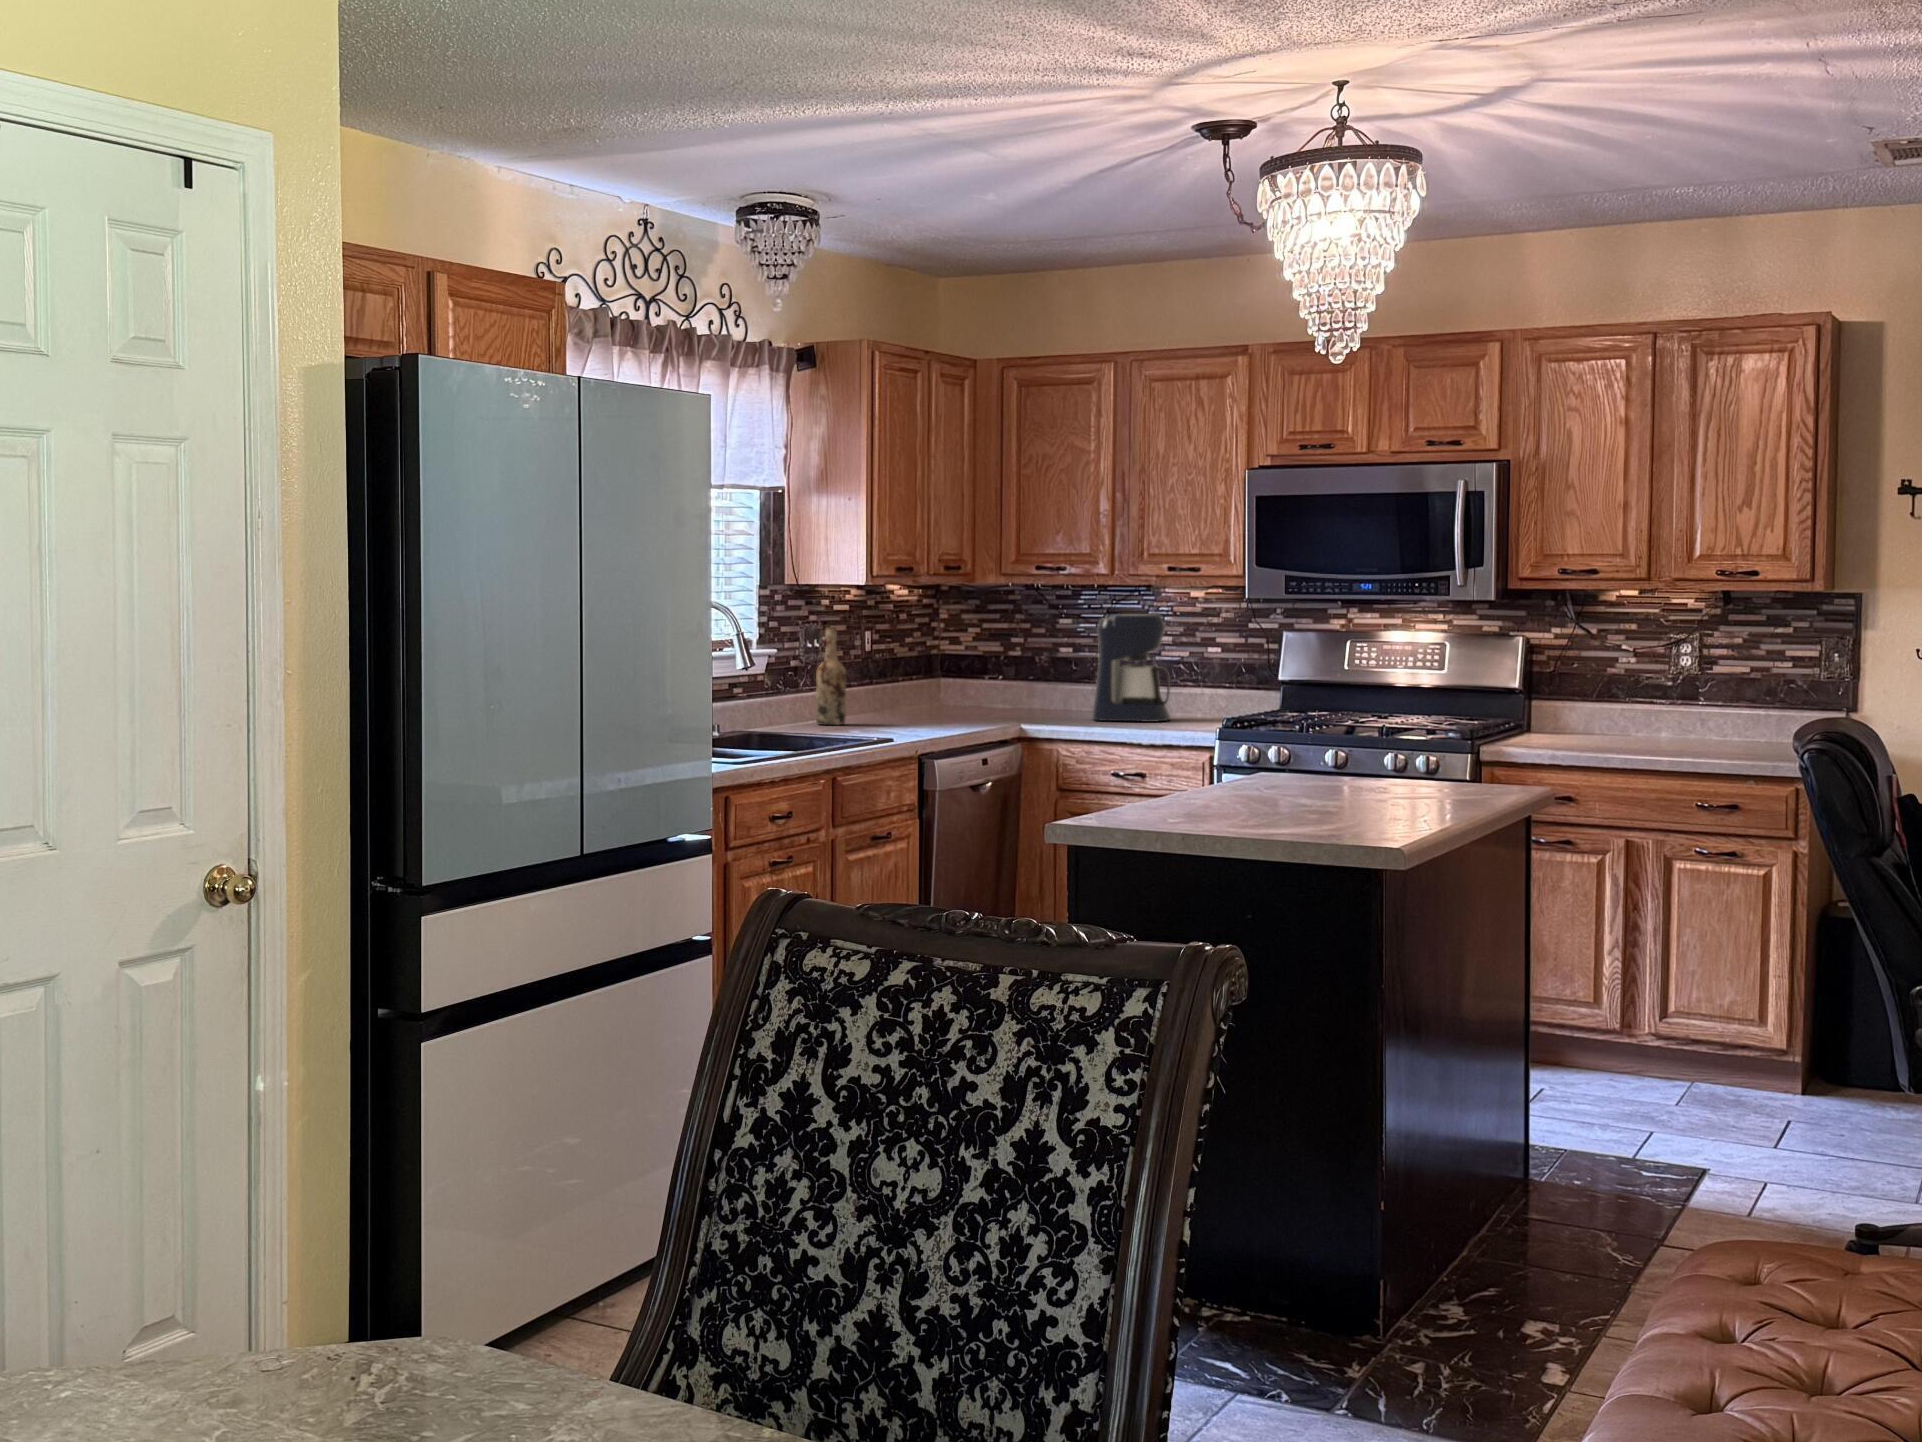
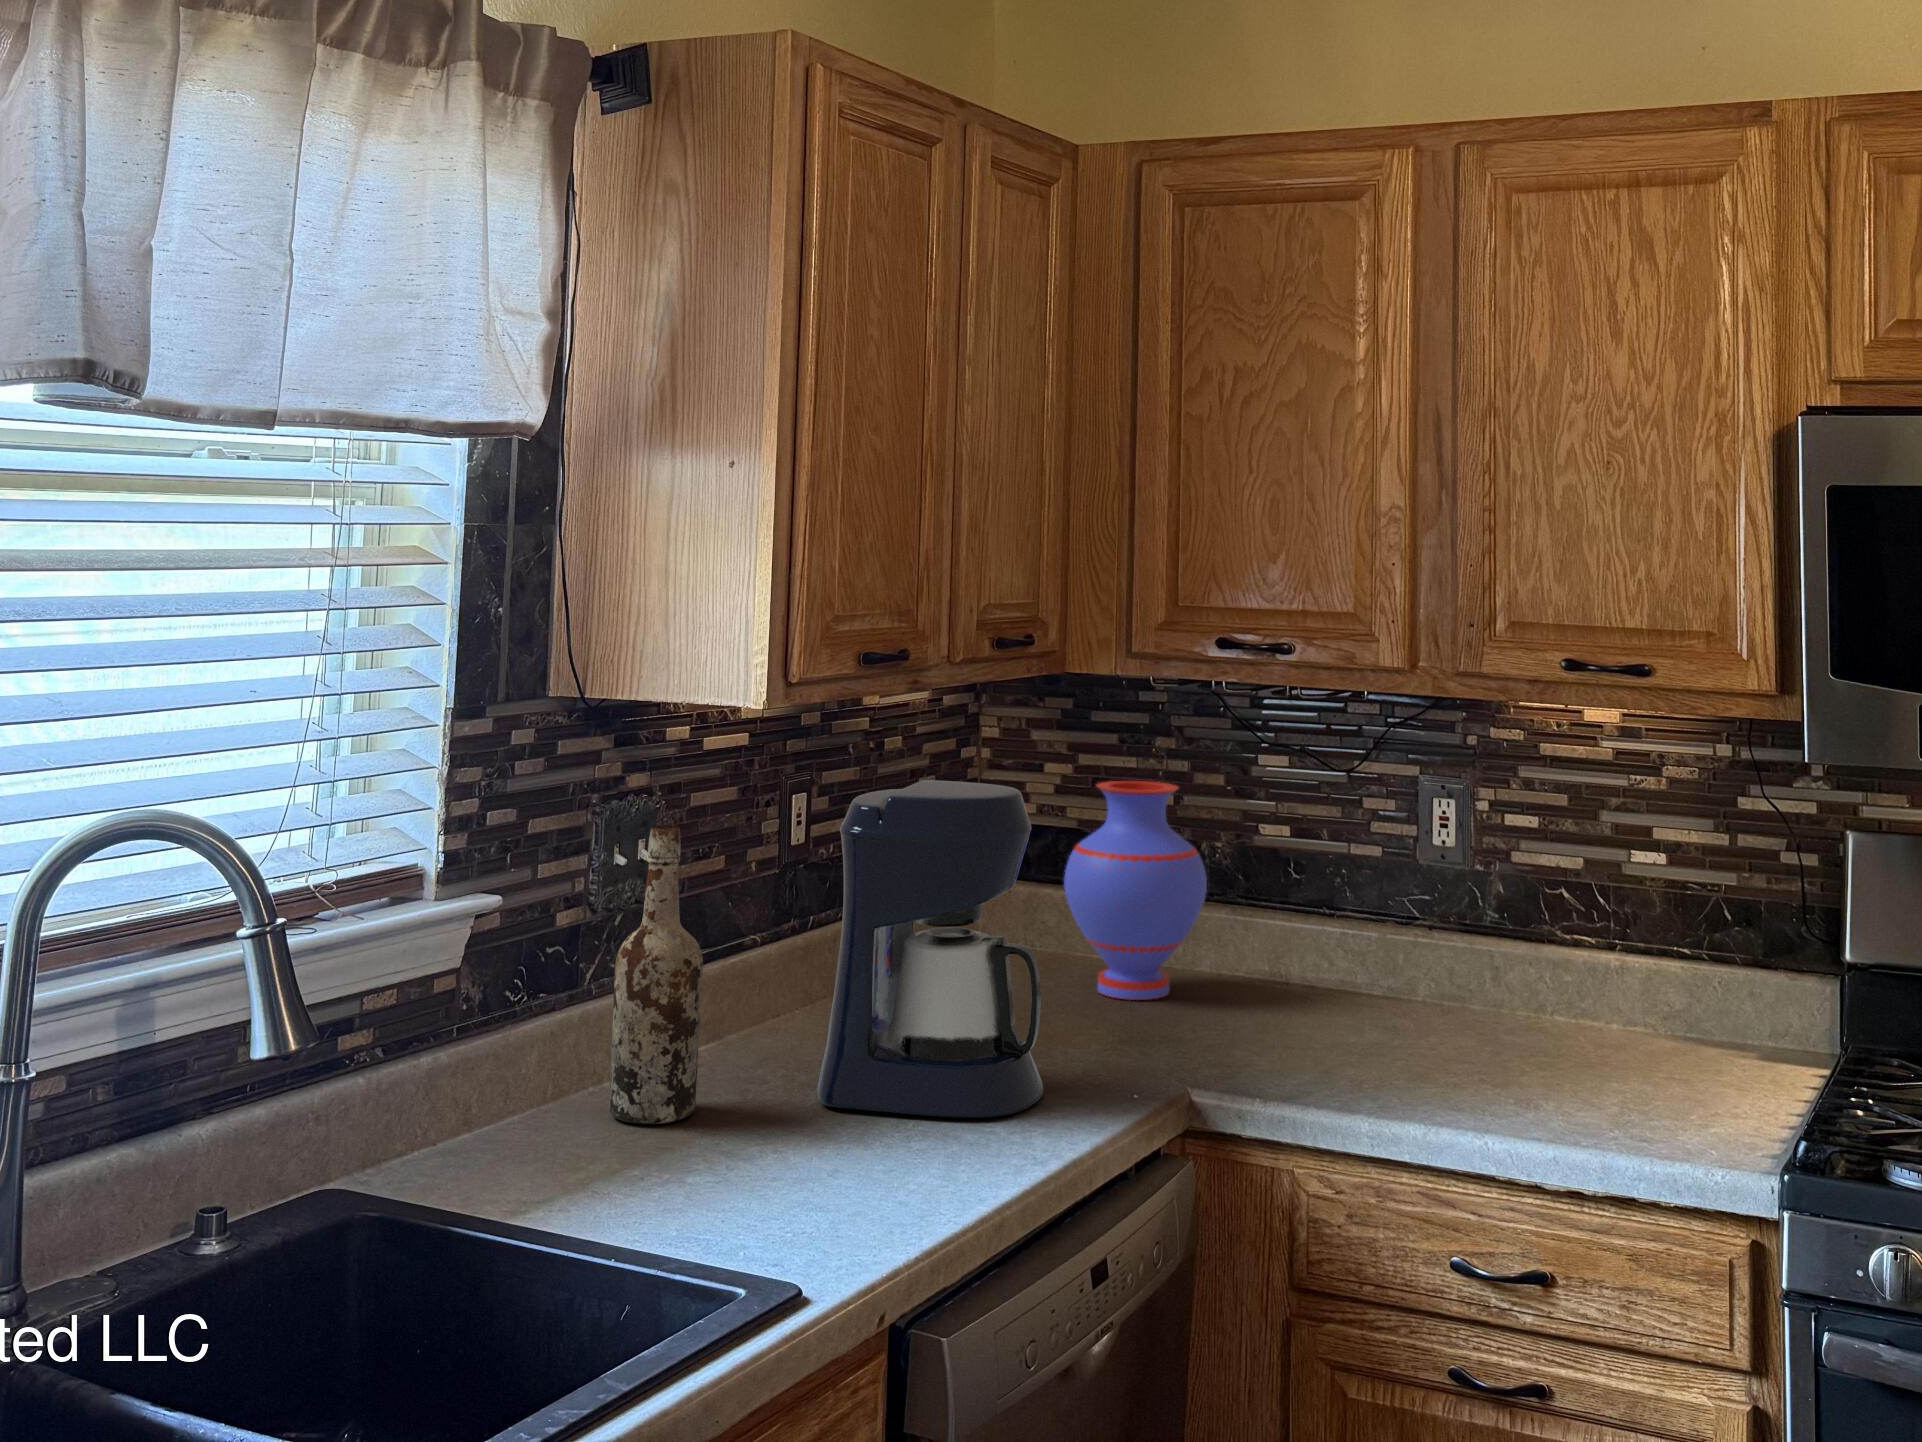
coffee maker: present [1092,614,1171,722] -> present [817,780,1043,1118]
vase: none [977,629,1035,713] -> present [1064,781,1207,1000]

